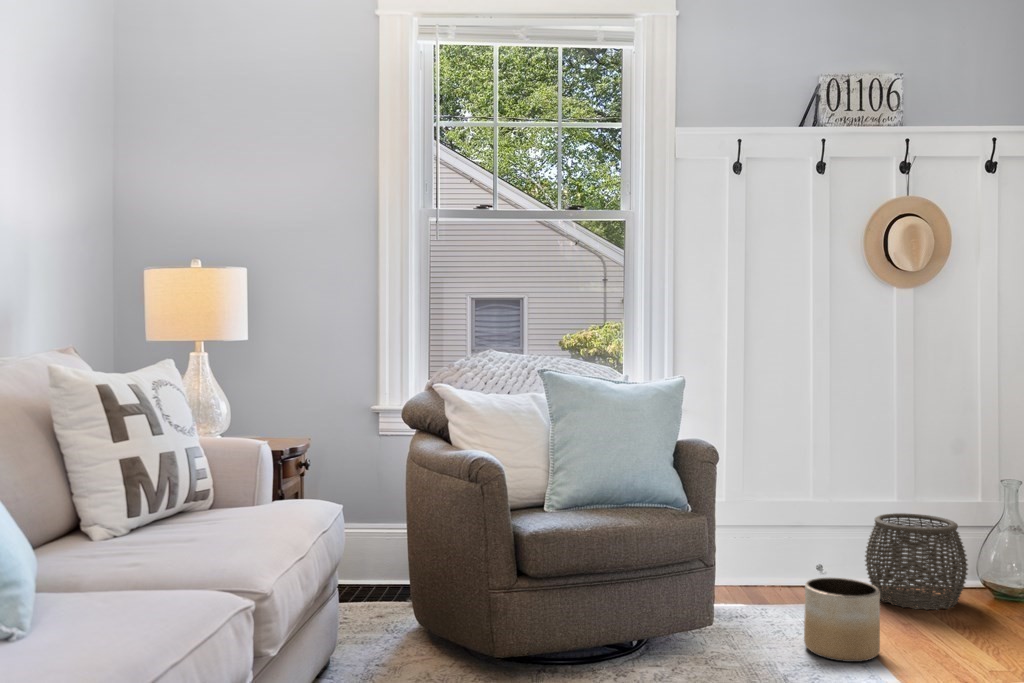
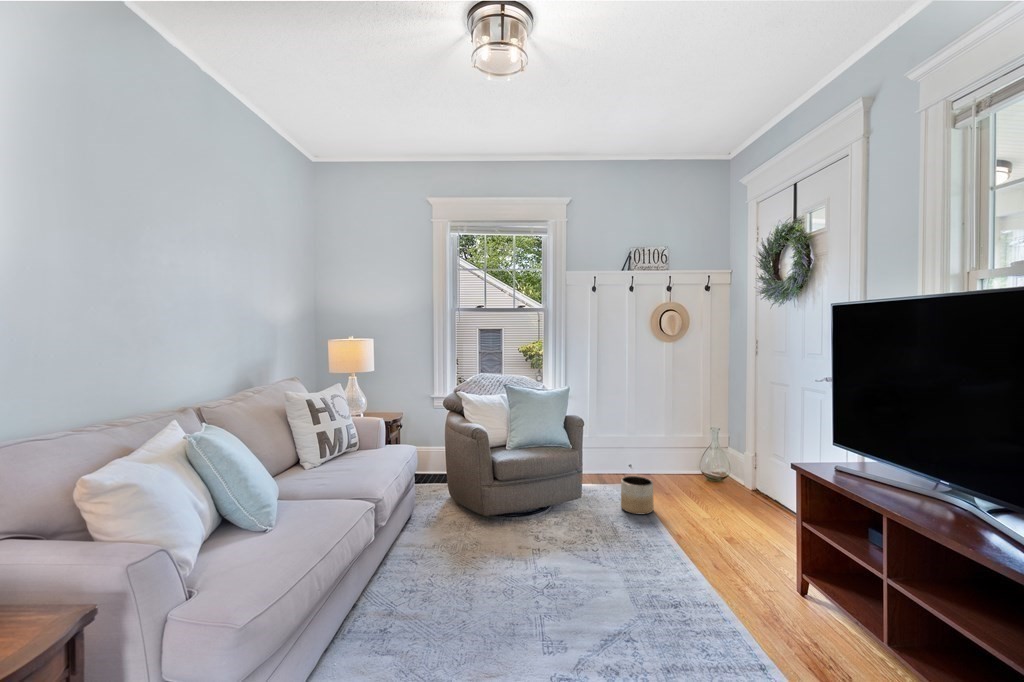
woven basket: present [865,513,968,610] -> none [651,443,695,488]

